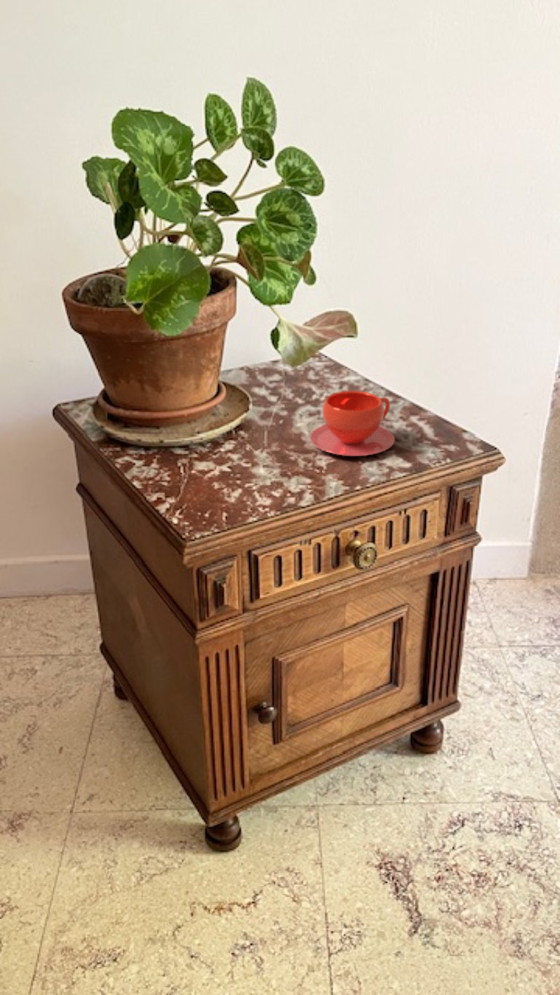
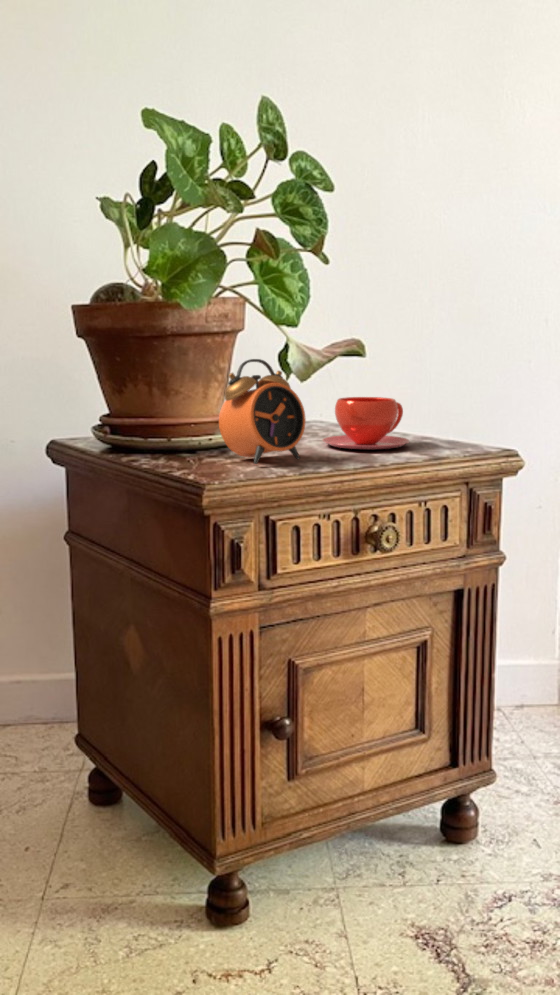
alarm clock: none [204,385,289,495] -> present [219,359,306,464]

